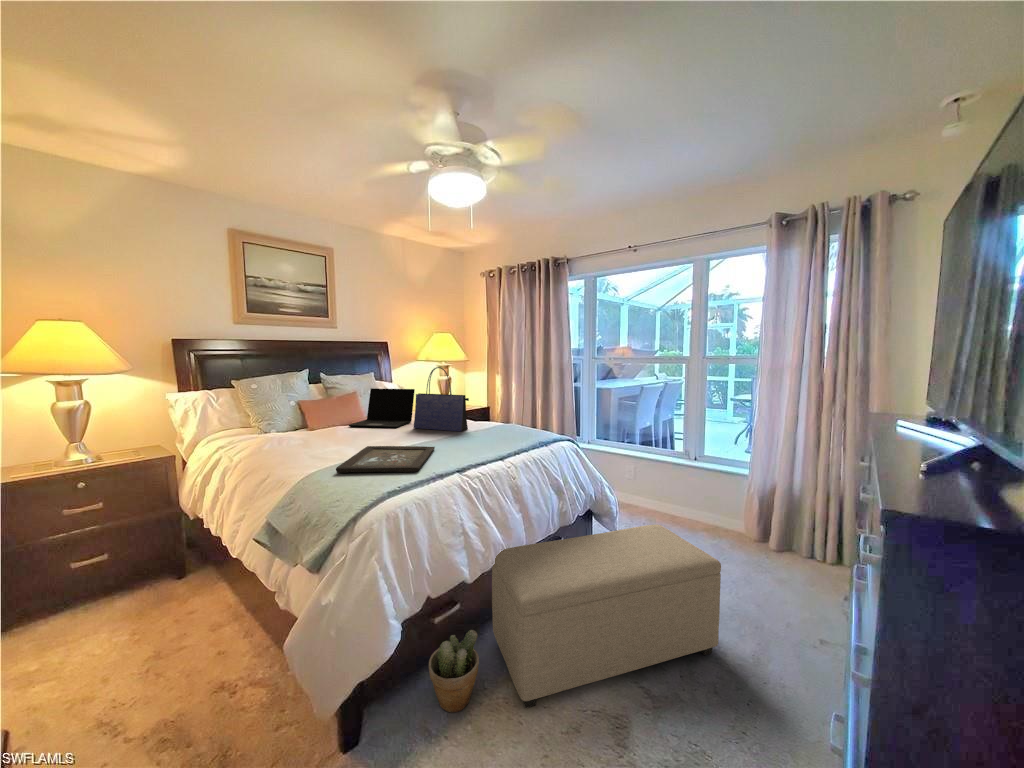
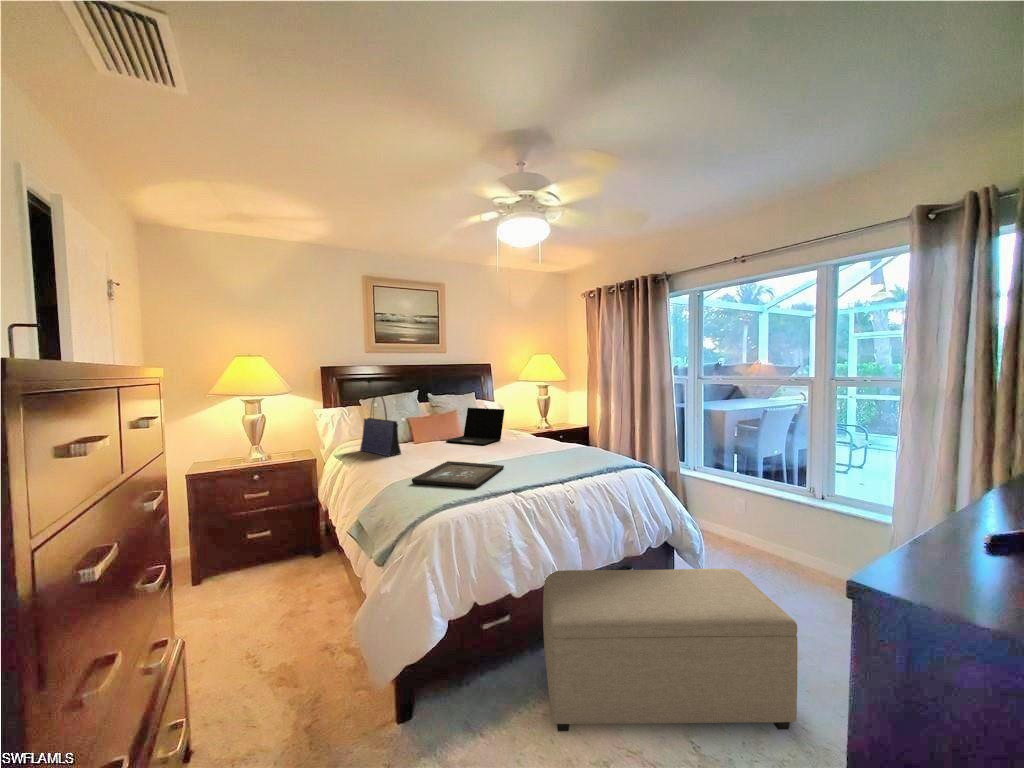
tote bag: present [413,367,469,431] -> present [360,394,401,456]
potted plant: present [429,630,479,712] -> none [472,642,518,717]

